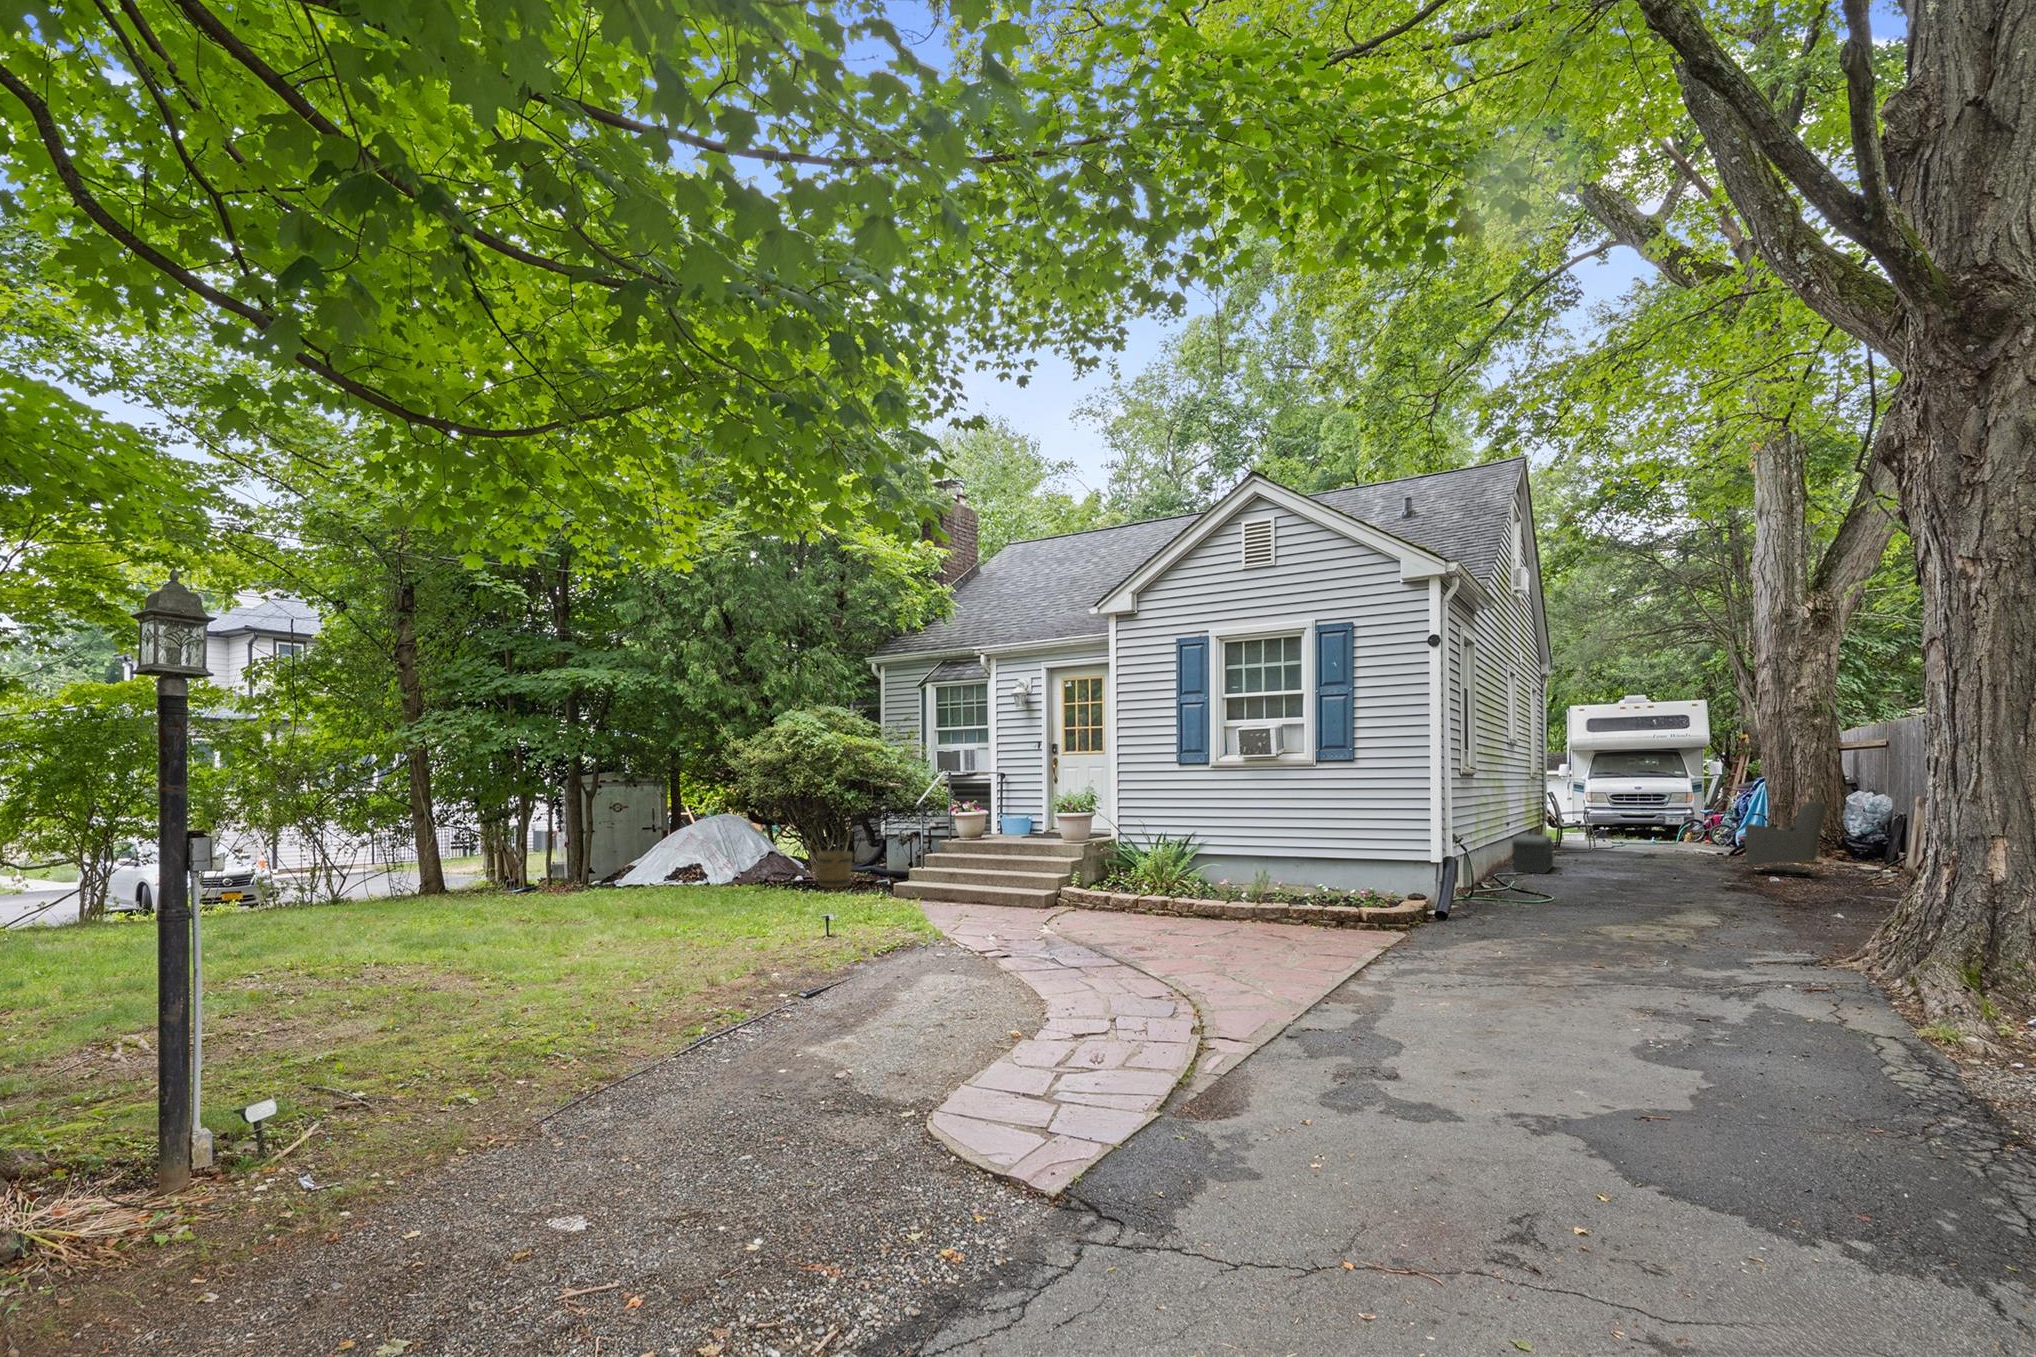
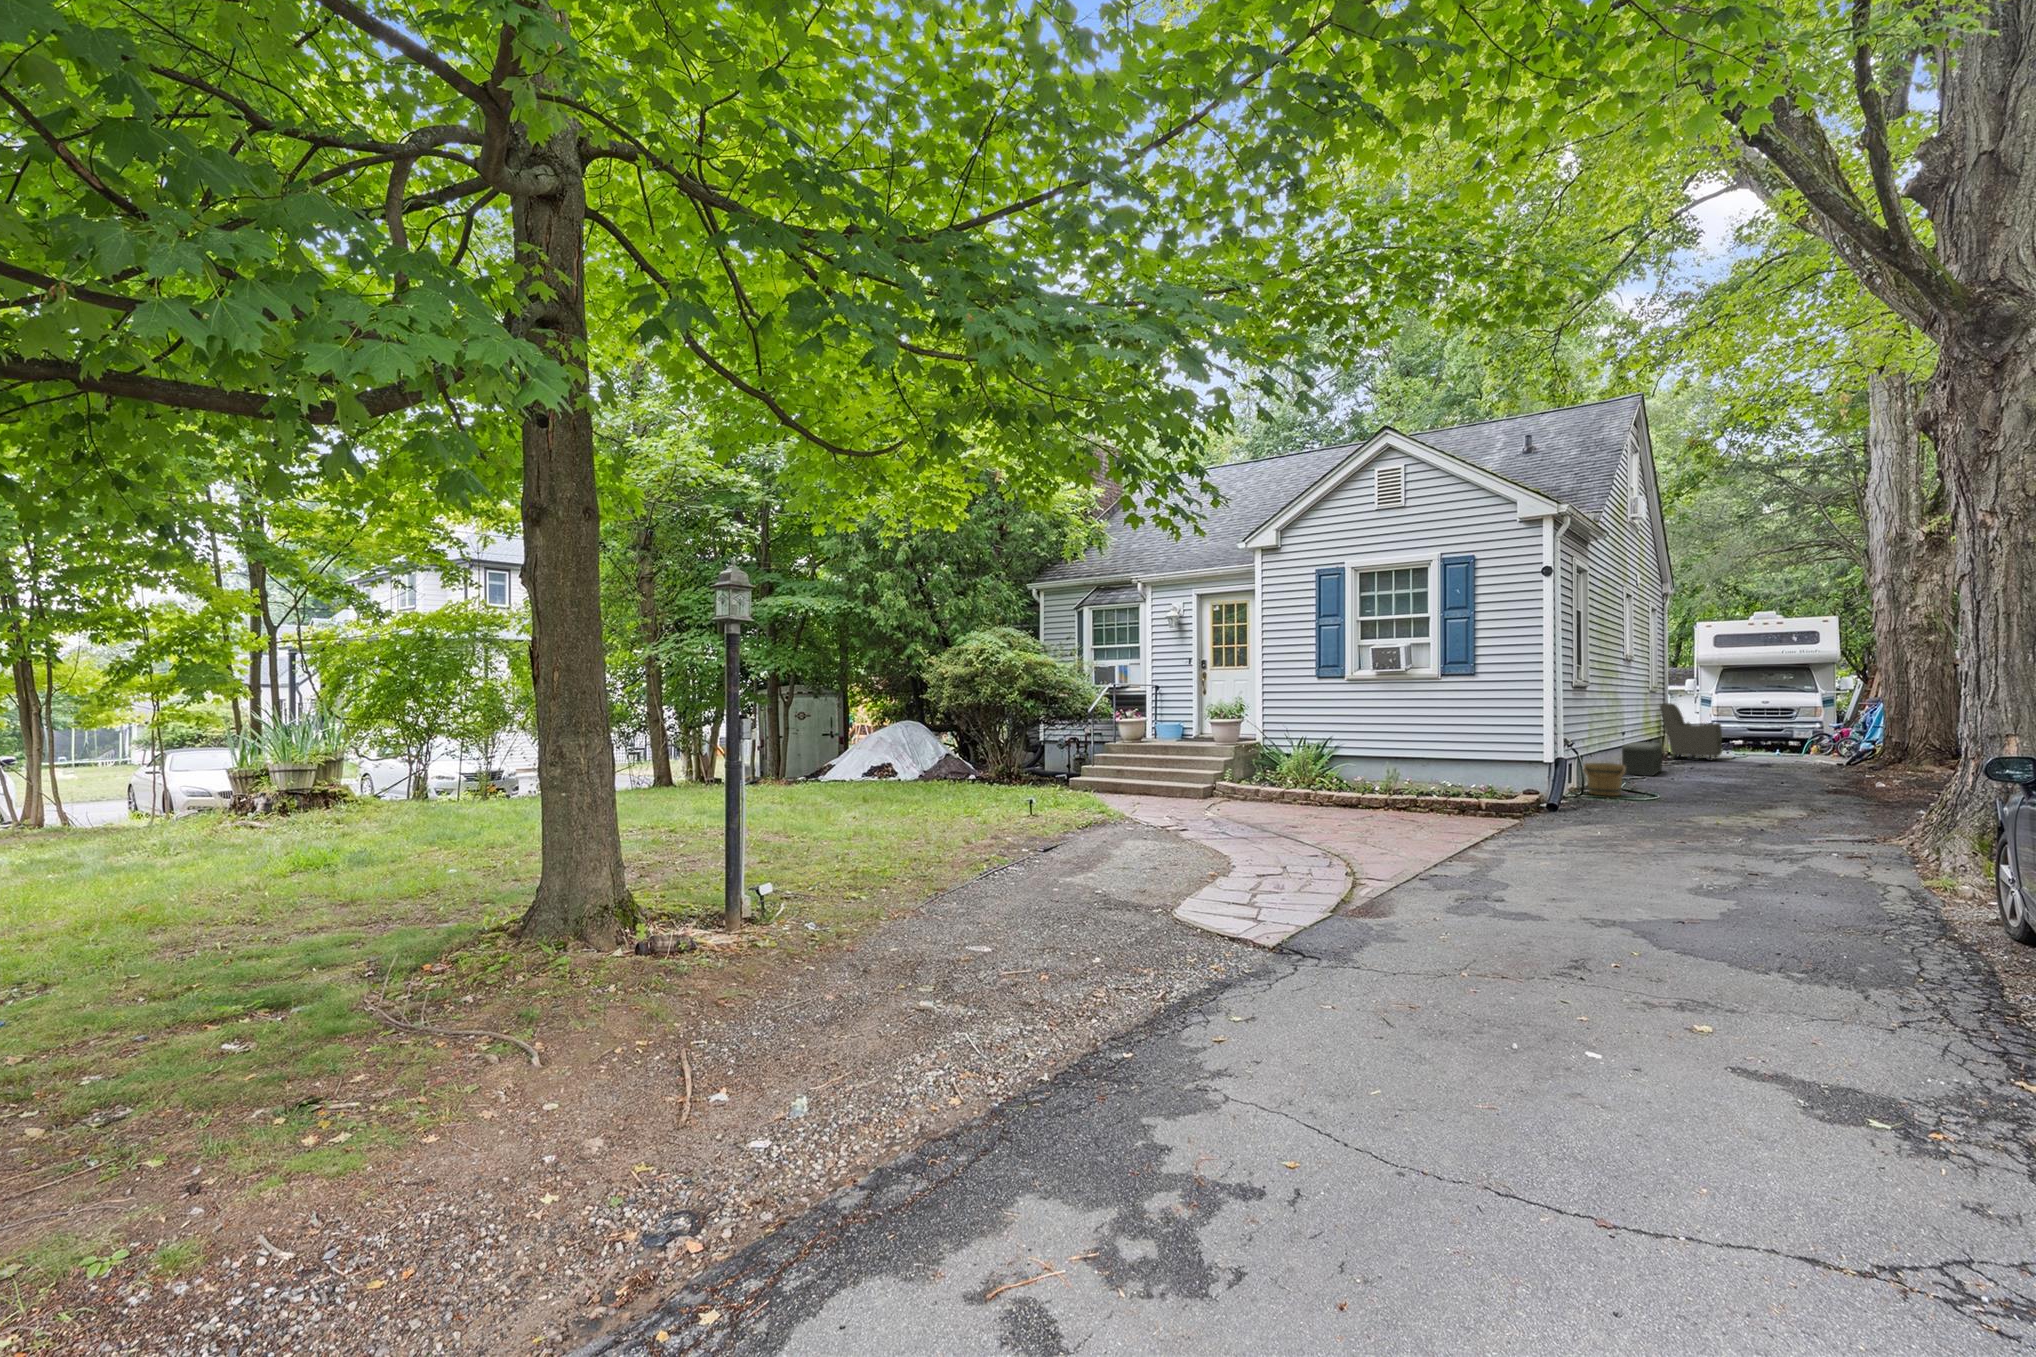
chair: present [1745,802,1827,877] -> present [1660,703,1722,761]
bucket: present [815,851,853,888] -> present [1583,763,1626,796]

